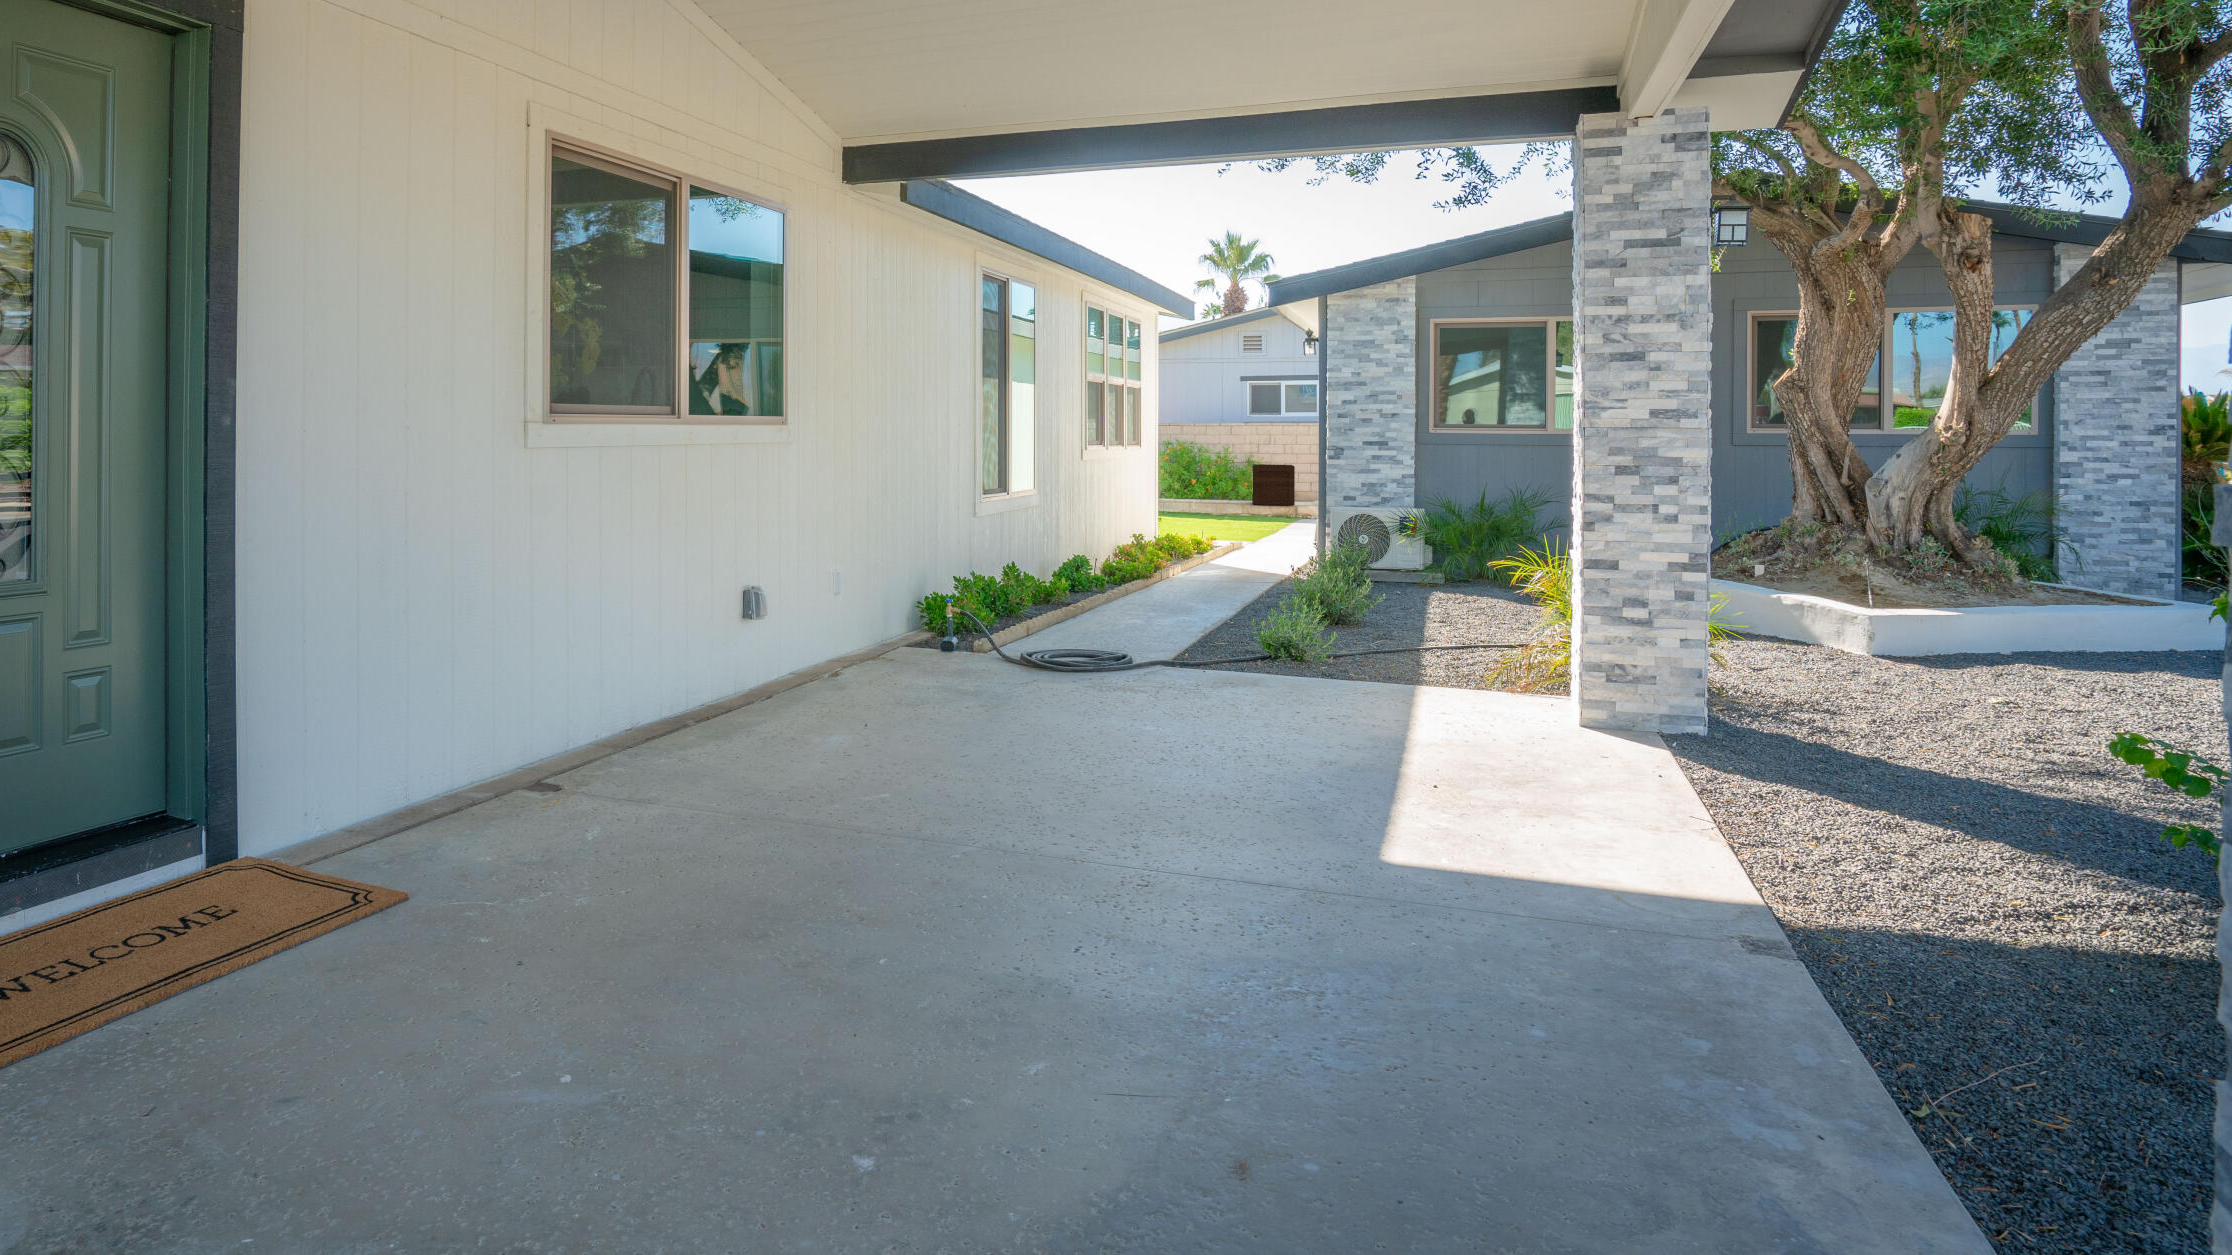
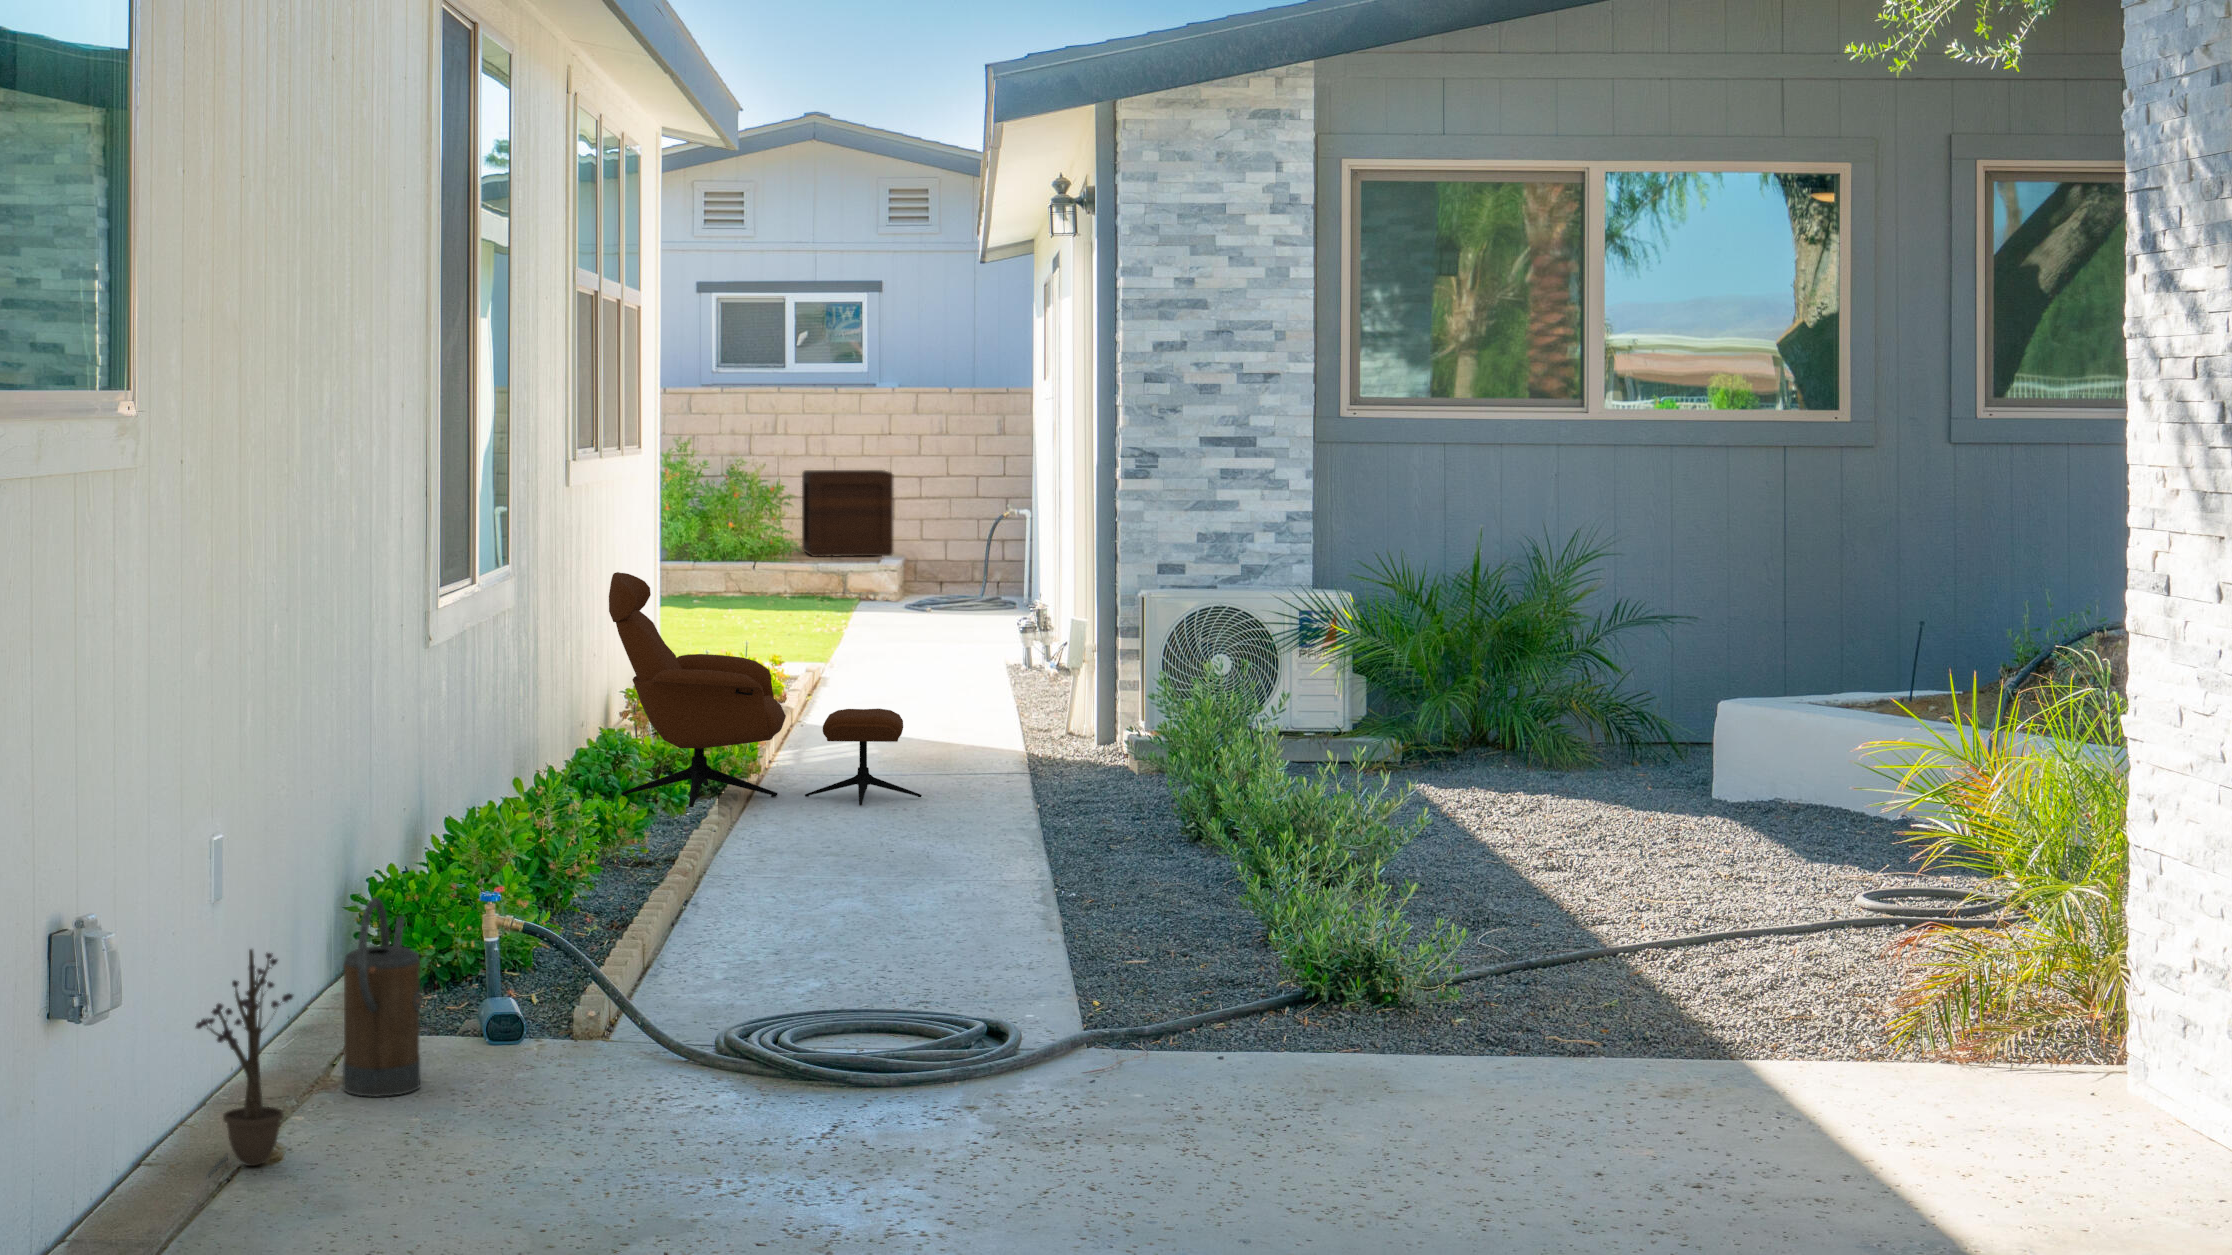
lounge chair: none [1055,495,1186,595] -> present [609,572,922,807]
watering can: none [866,594,894,665] -> present [343,898,422,1097]
decorative plant: none [799,604,836,679] -> present [196,949,293,1178]

